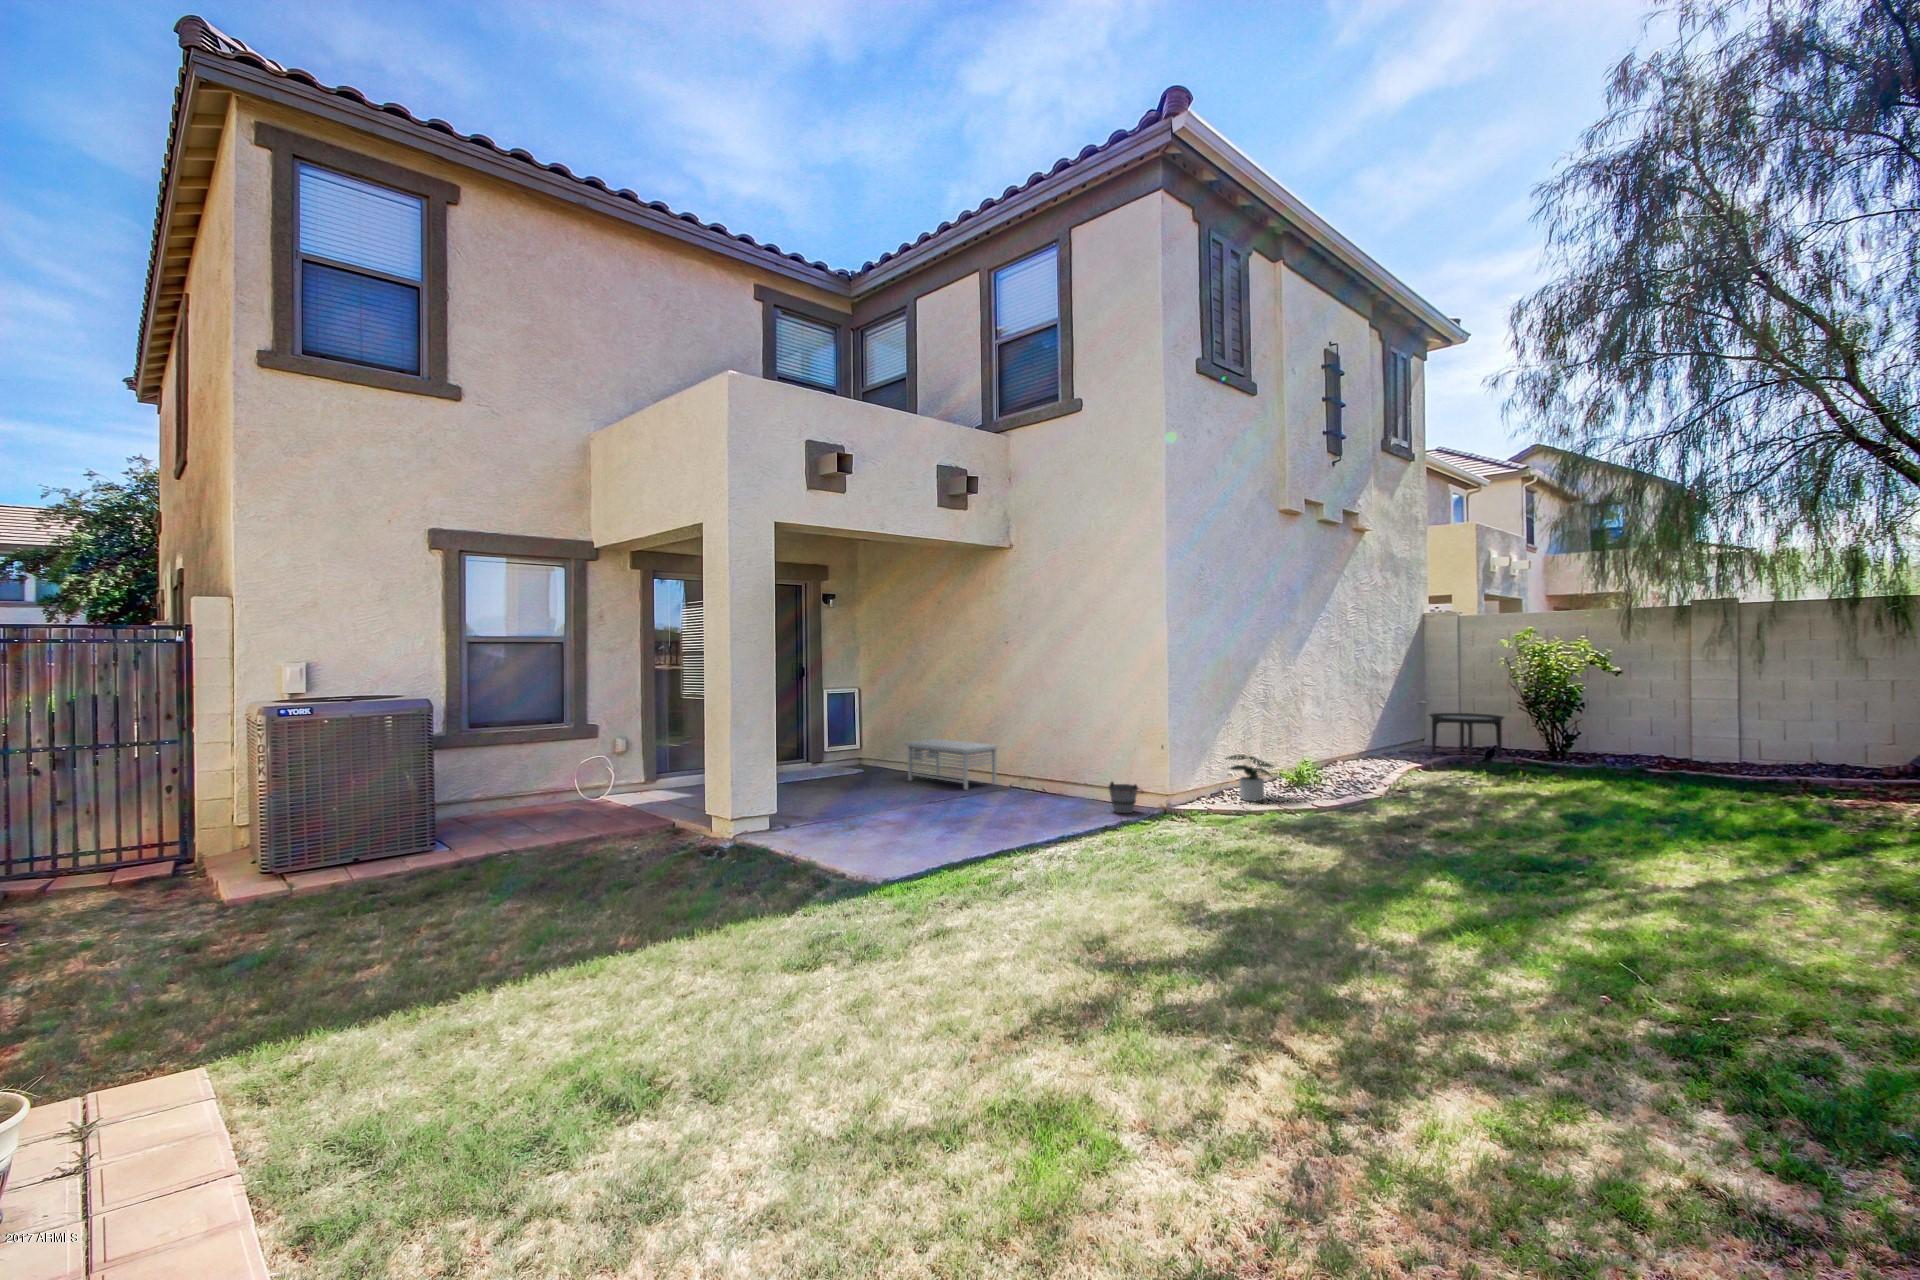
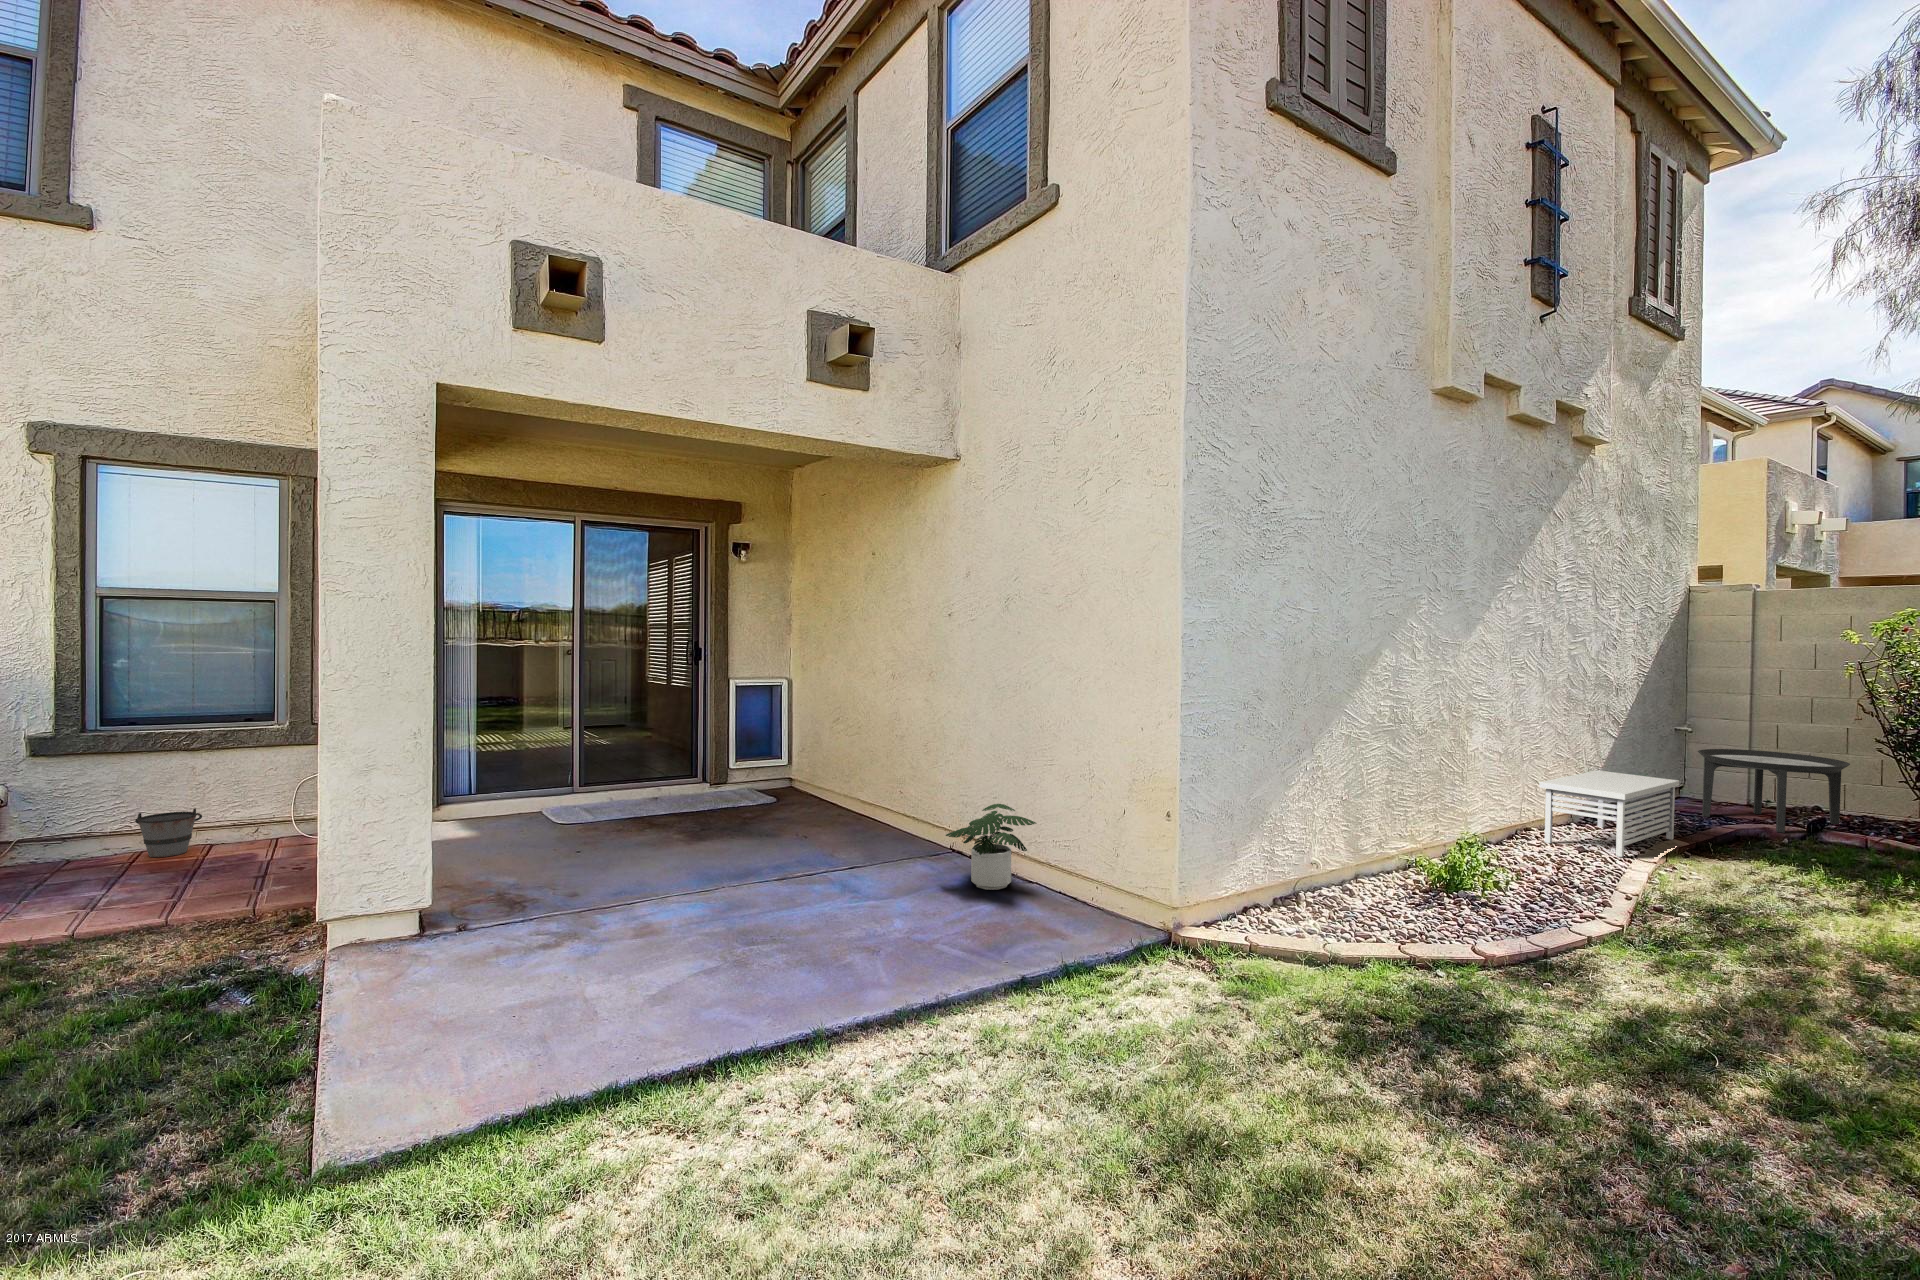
storage bench: present [905,739,997,789] -> present [1539,770,1679,857]
potted plant: present [1225,755,1275,801] -> present [946,804,1036,890]
bucket: present [1109,782,1143,813] -> present [135,808,202,857]

